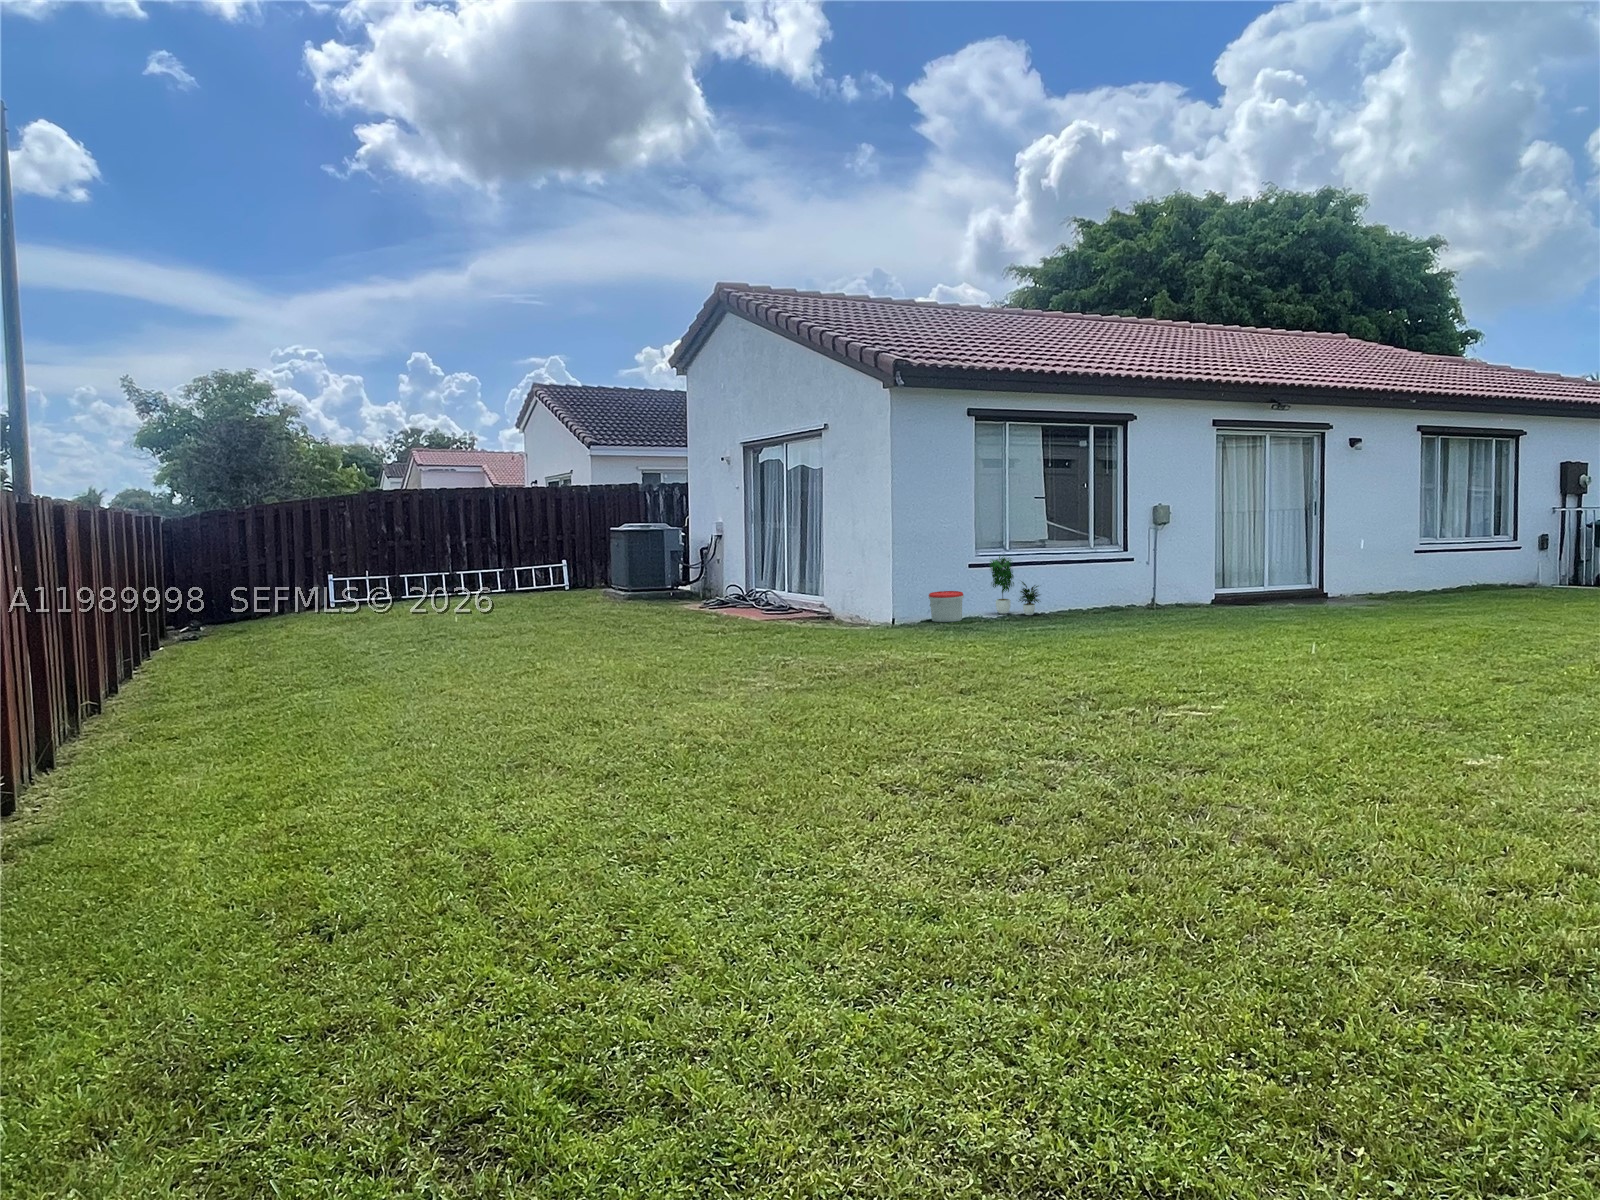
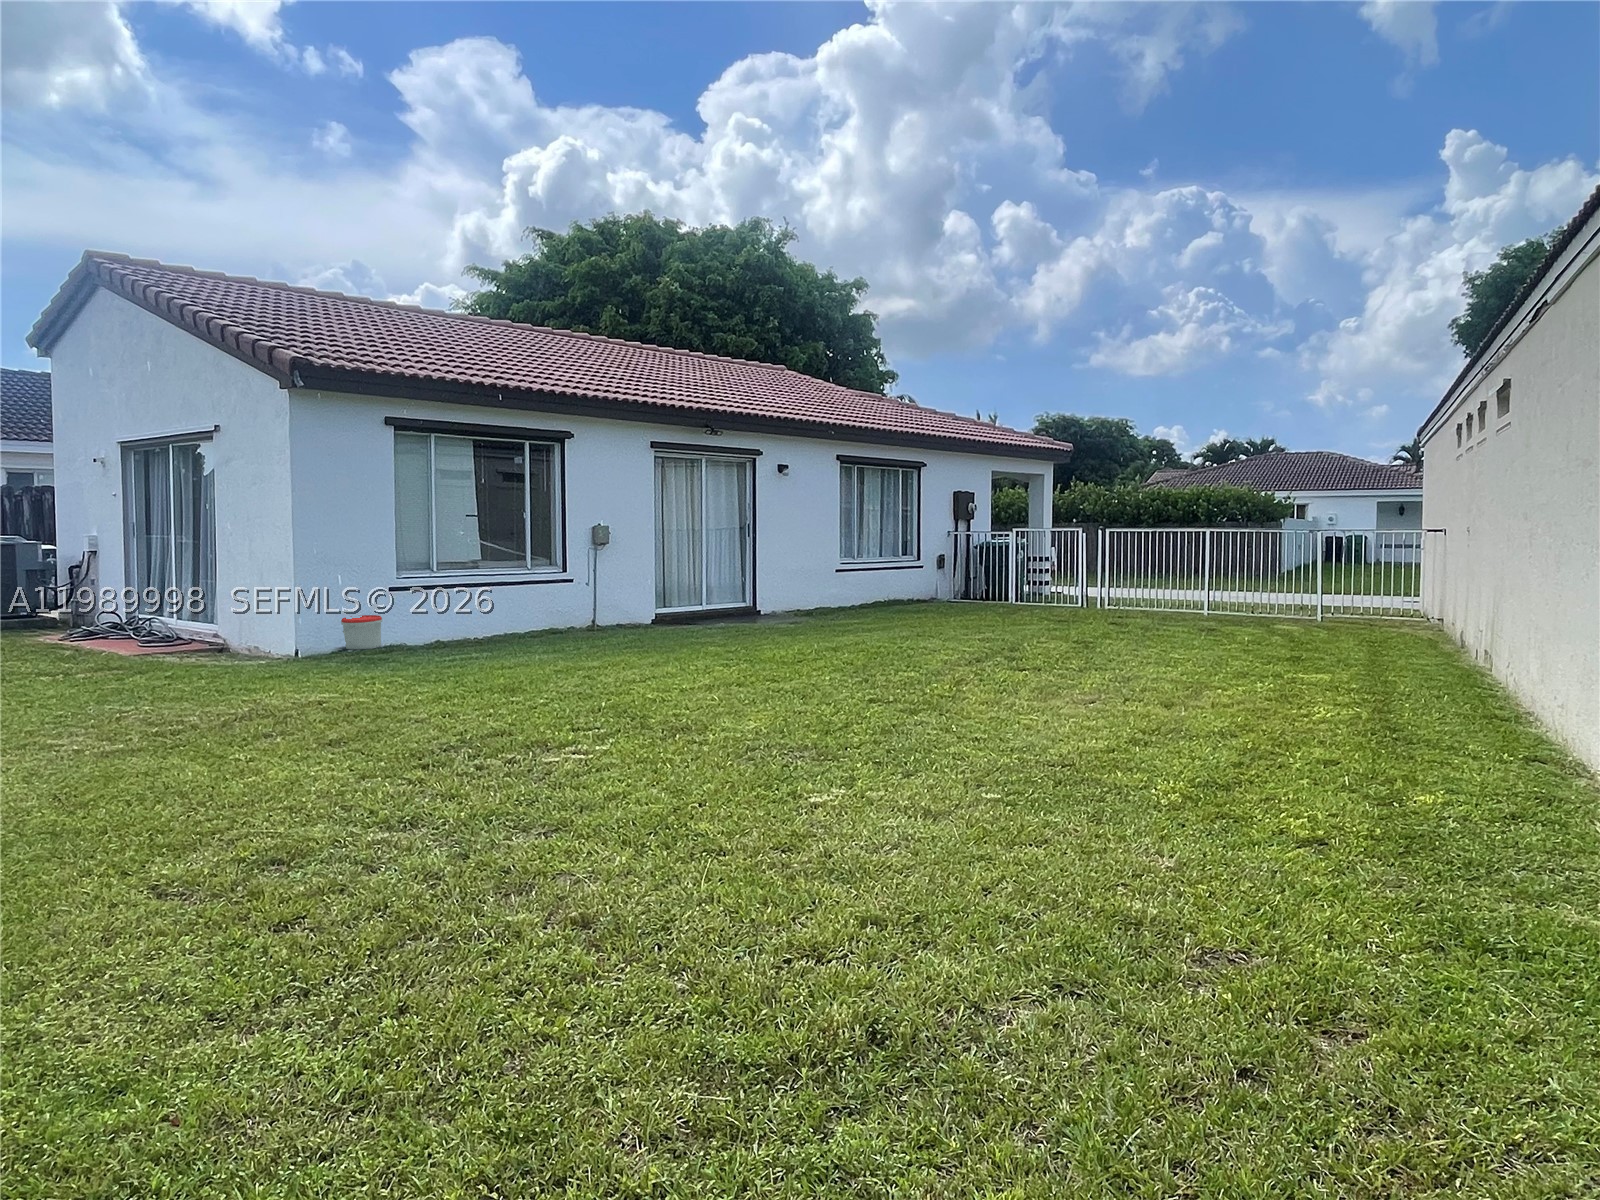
potted plant: present [990,555,1040,615] -> none [412,573,472,639]

